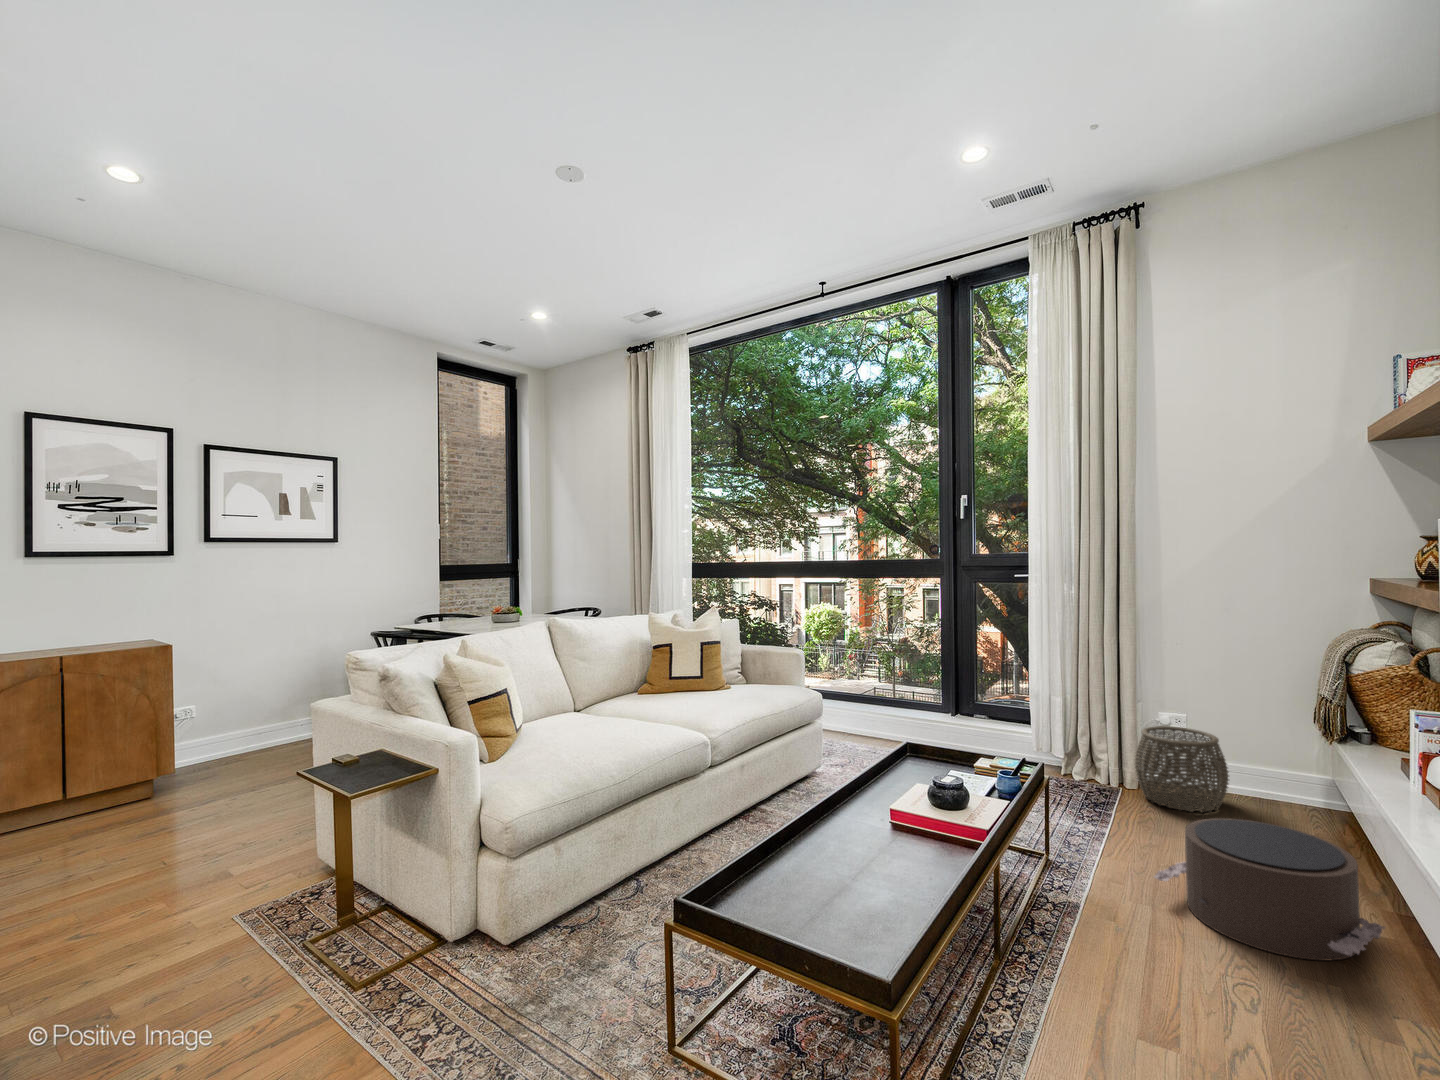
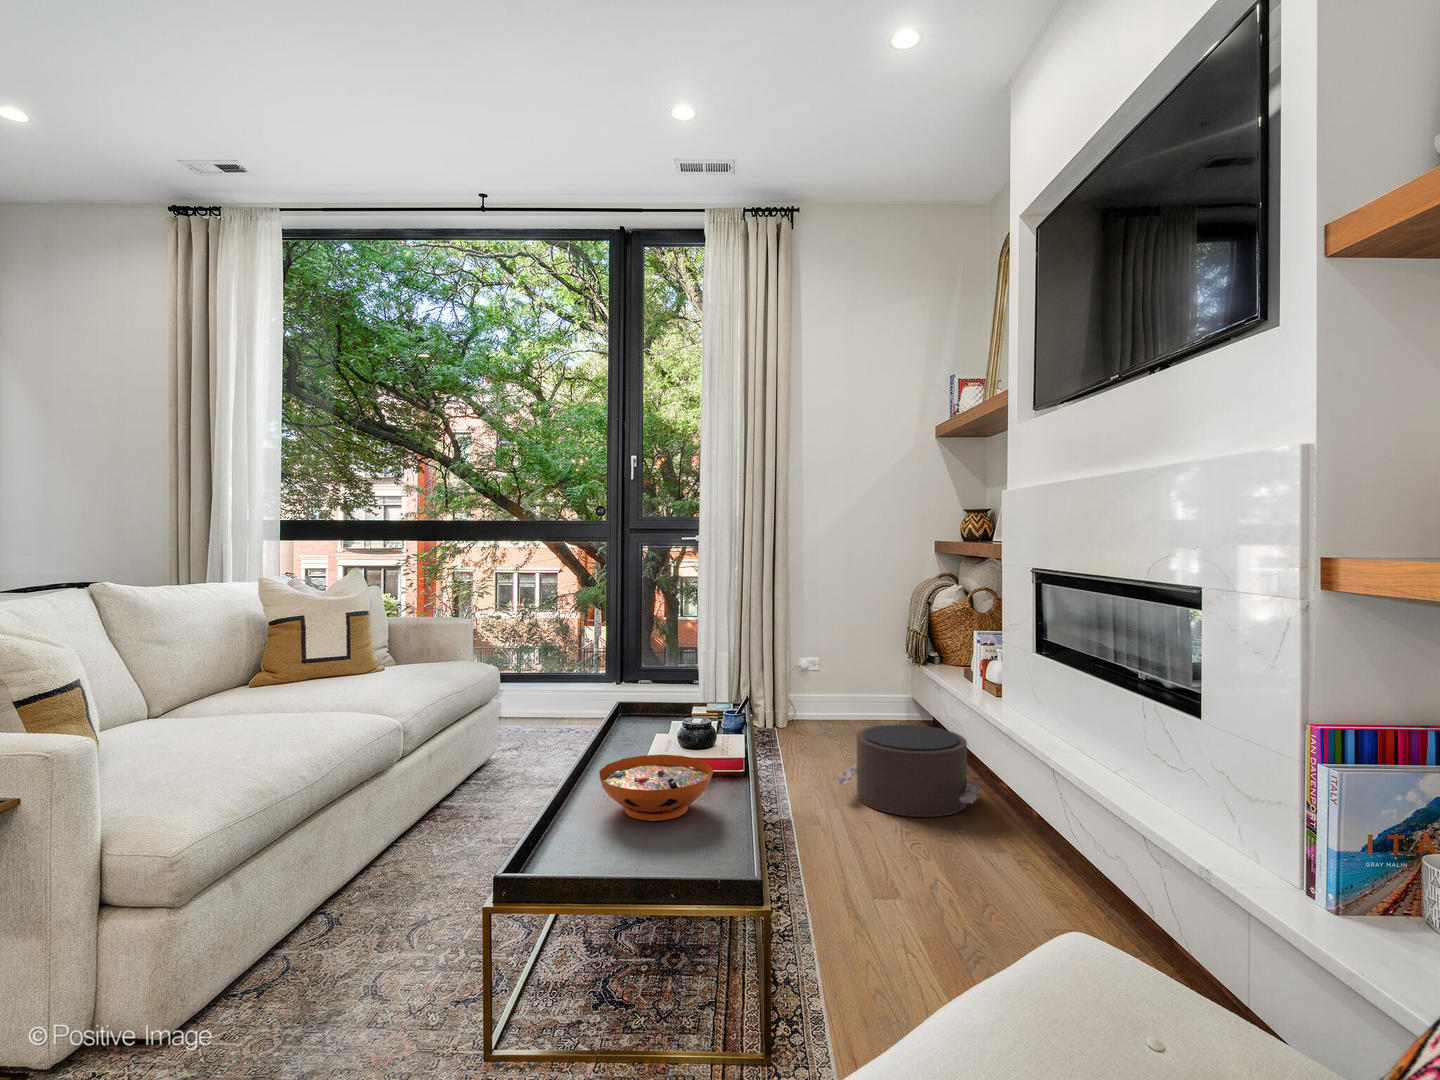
woven basket: present [1135,726,1229,812] -> none [784,668,852,736]
decorative bowl: none [802,813,913,884] -> present [599,755,713,821]

